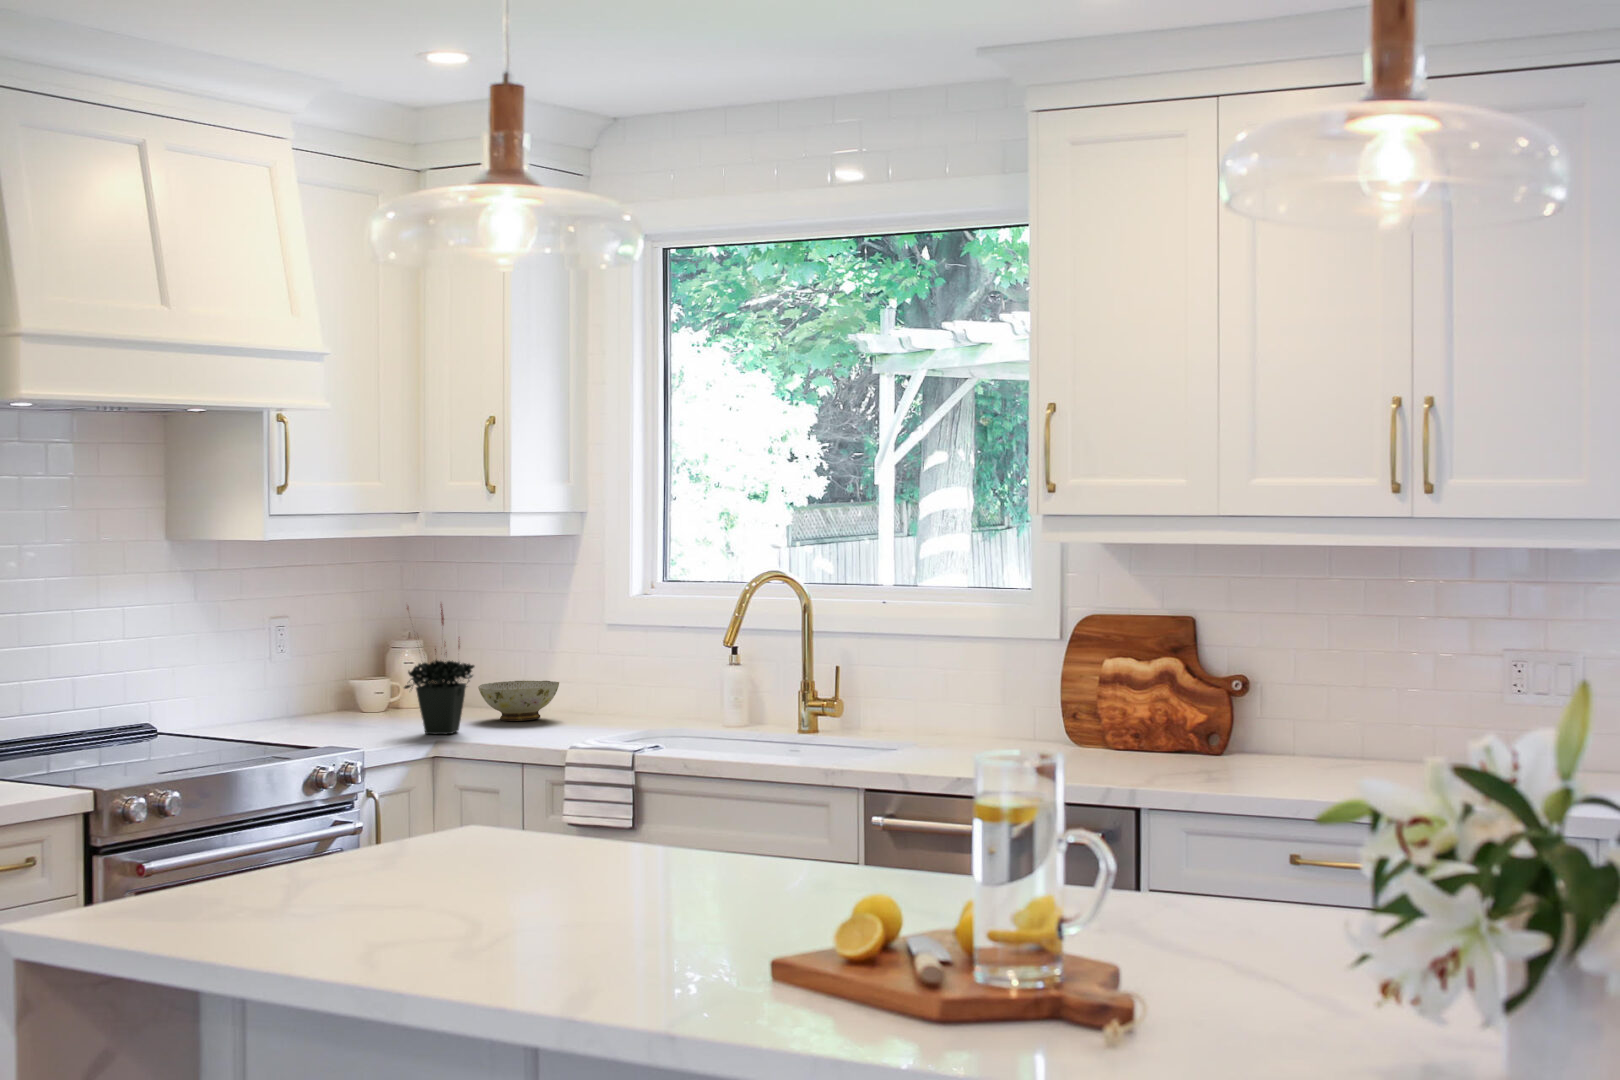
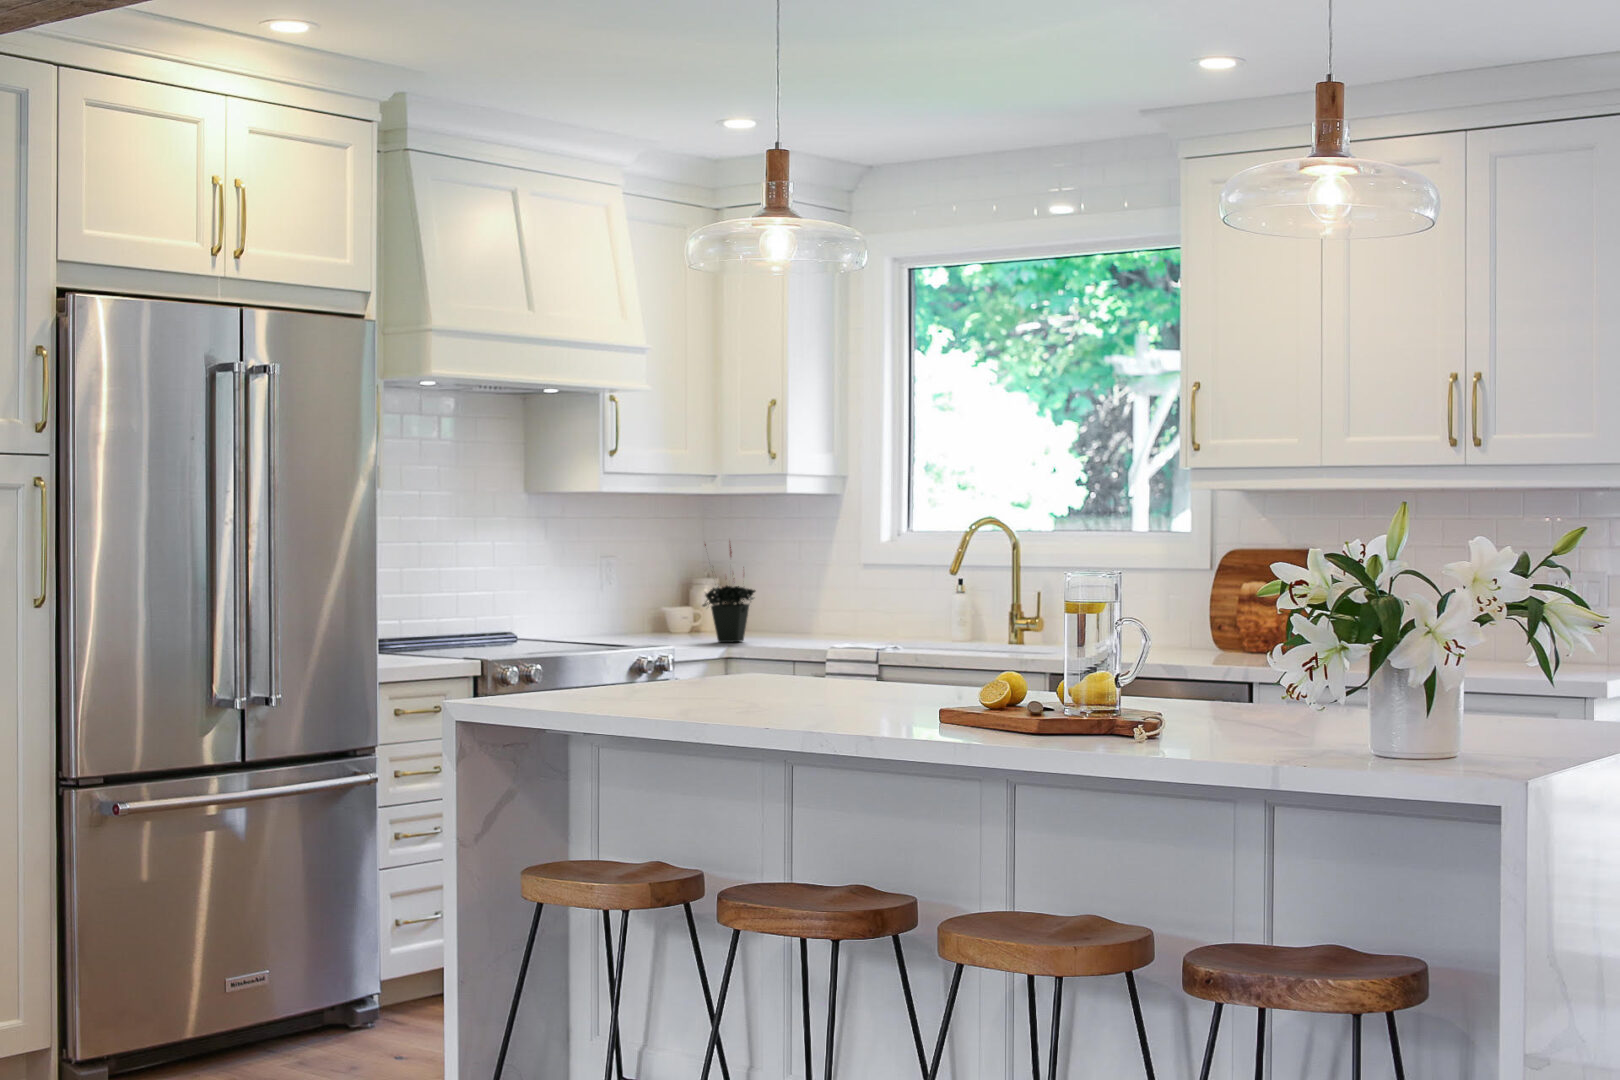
ceramic bowl: present [478,681,559,721] -> none [760,608,824,638]

